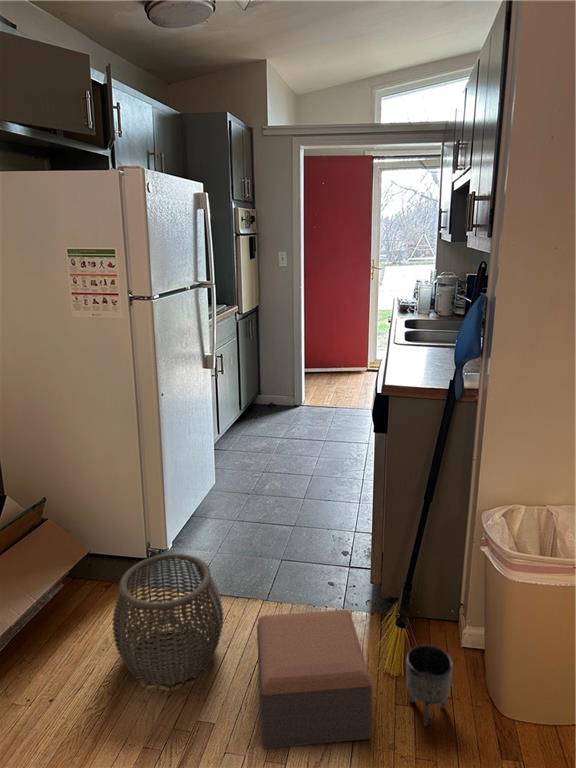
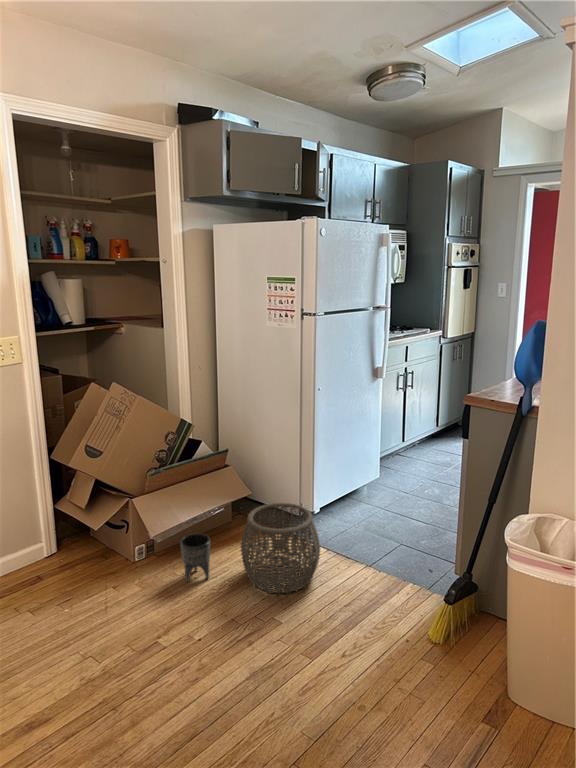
footstool: present [257,610,372,748] -> none [307,560,407,668]
planter: present [406,645,453,726] -> present [181,534,210,582]

